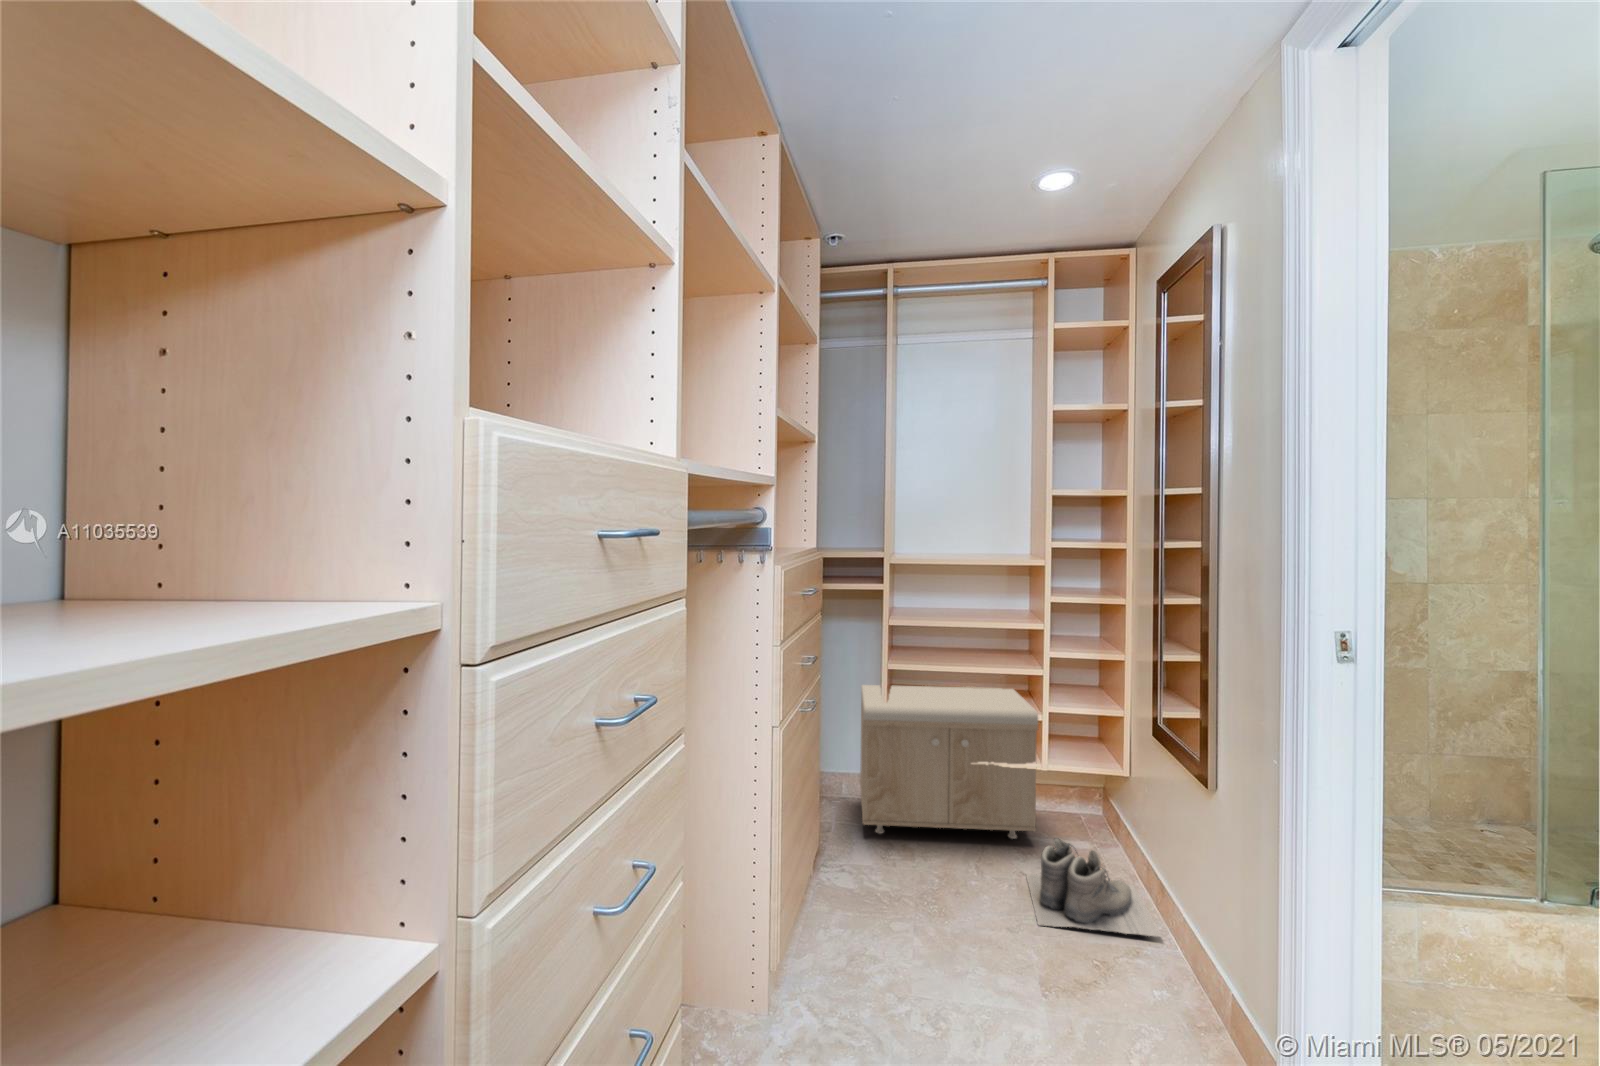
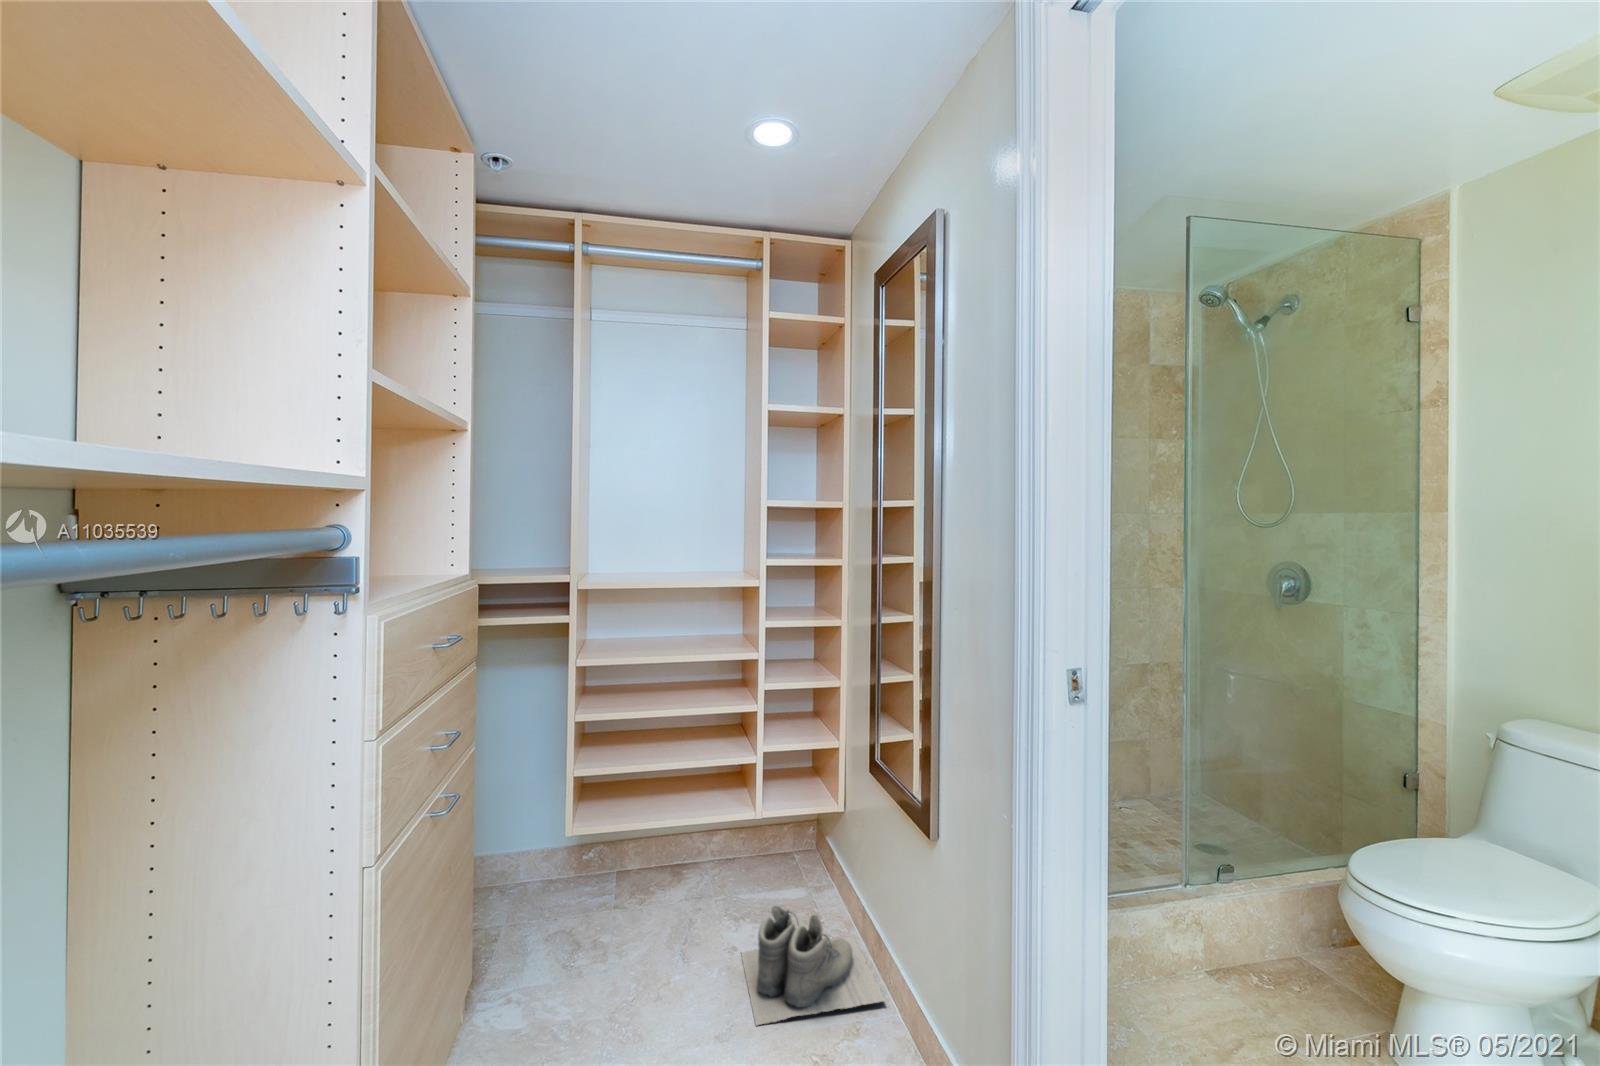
storage bench: present [860,685,1039,839] -> none [538,725,754,937]

